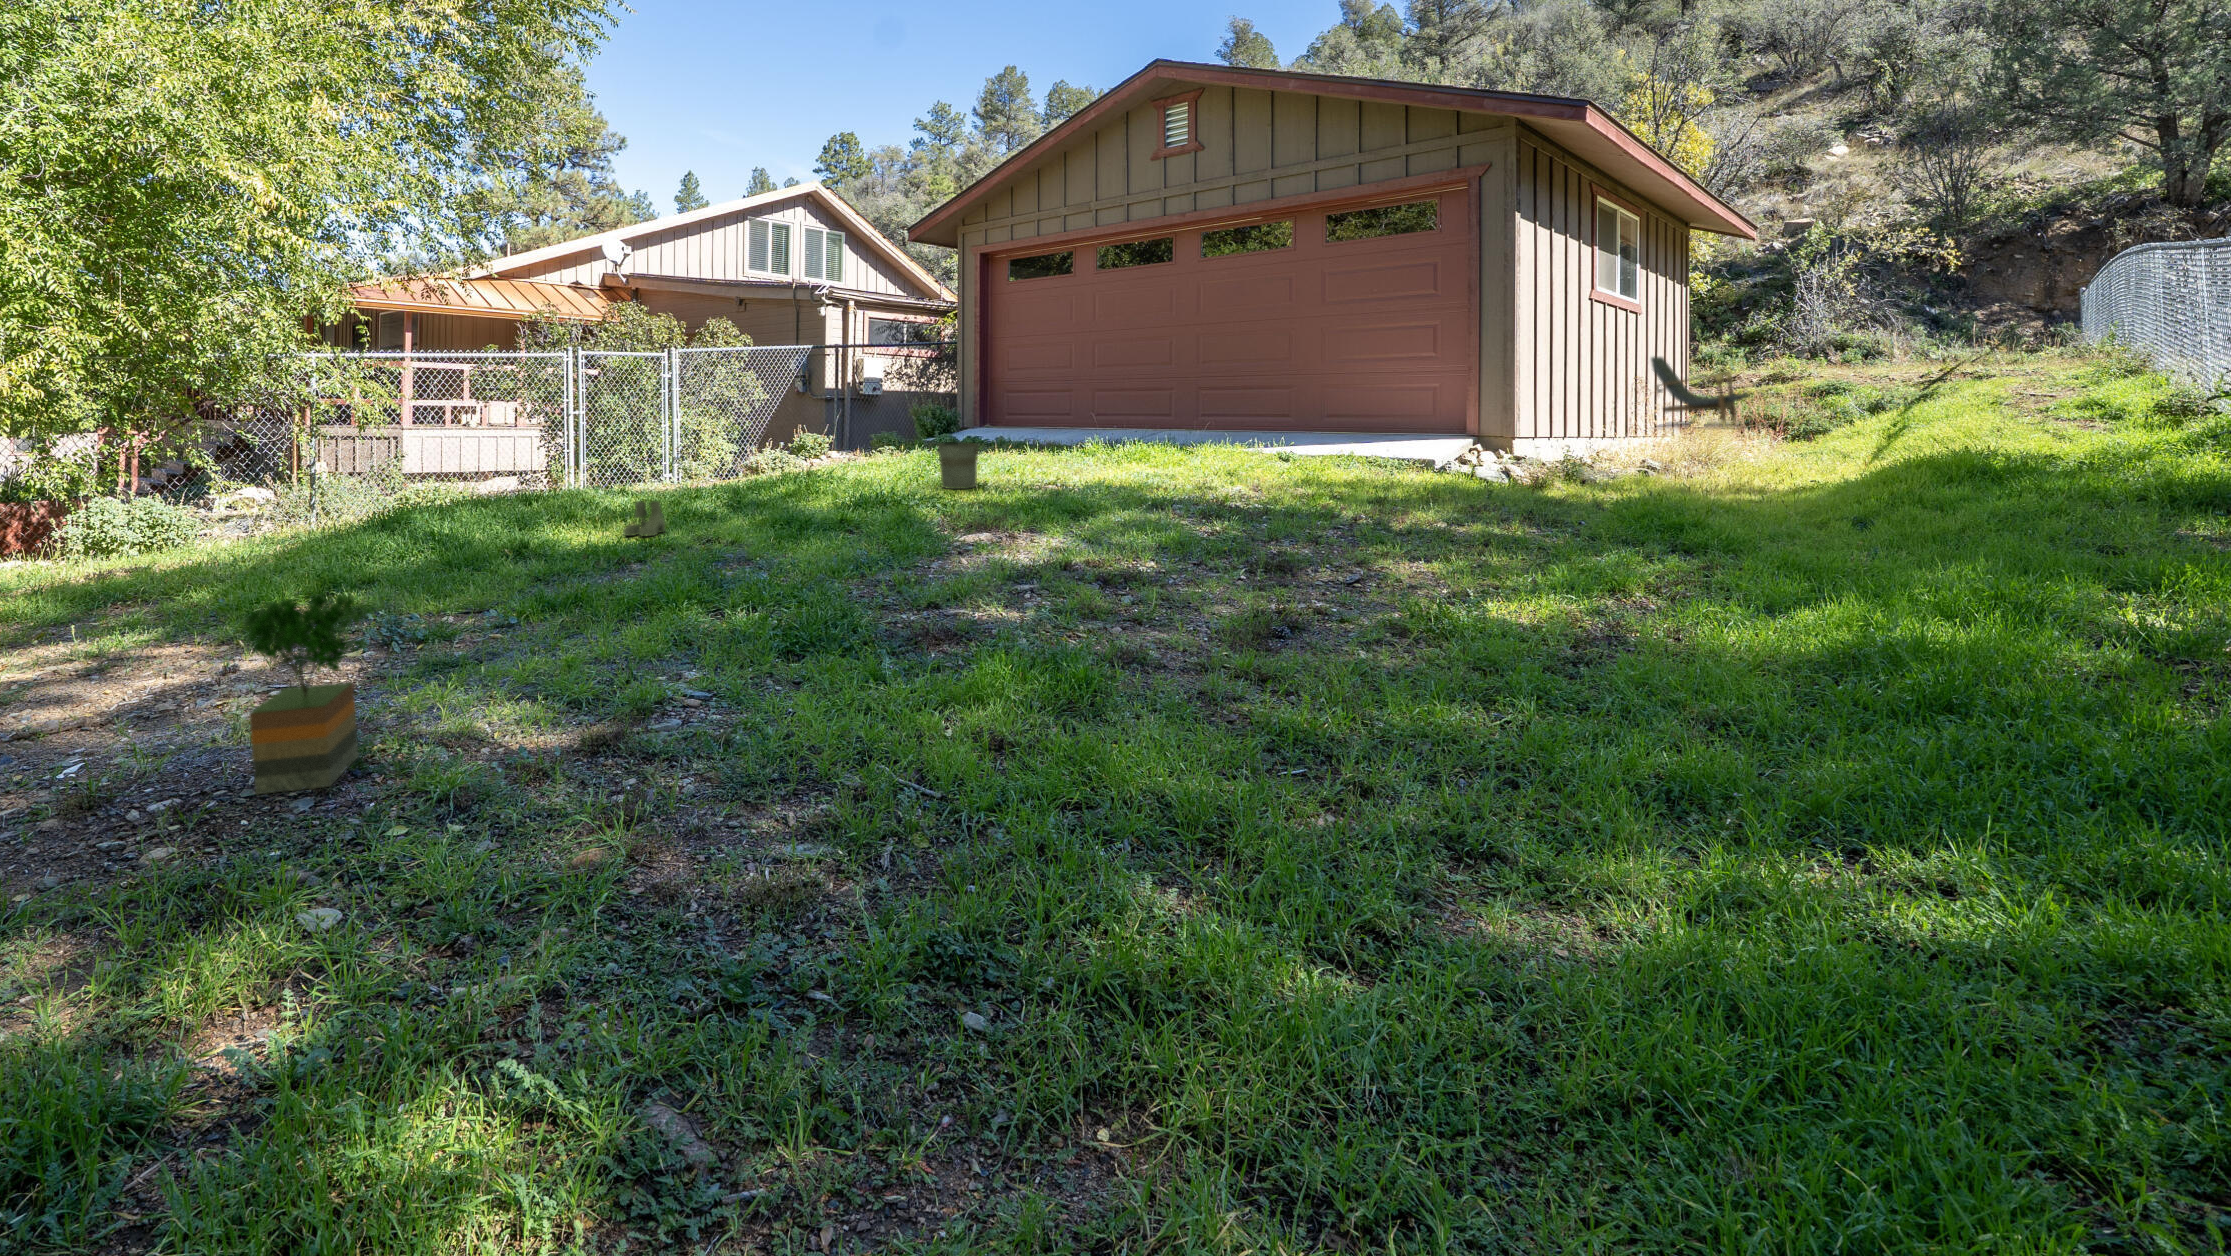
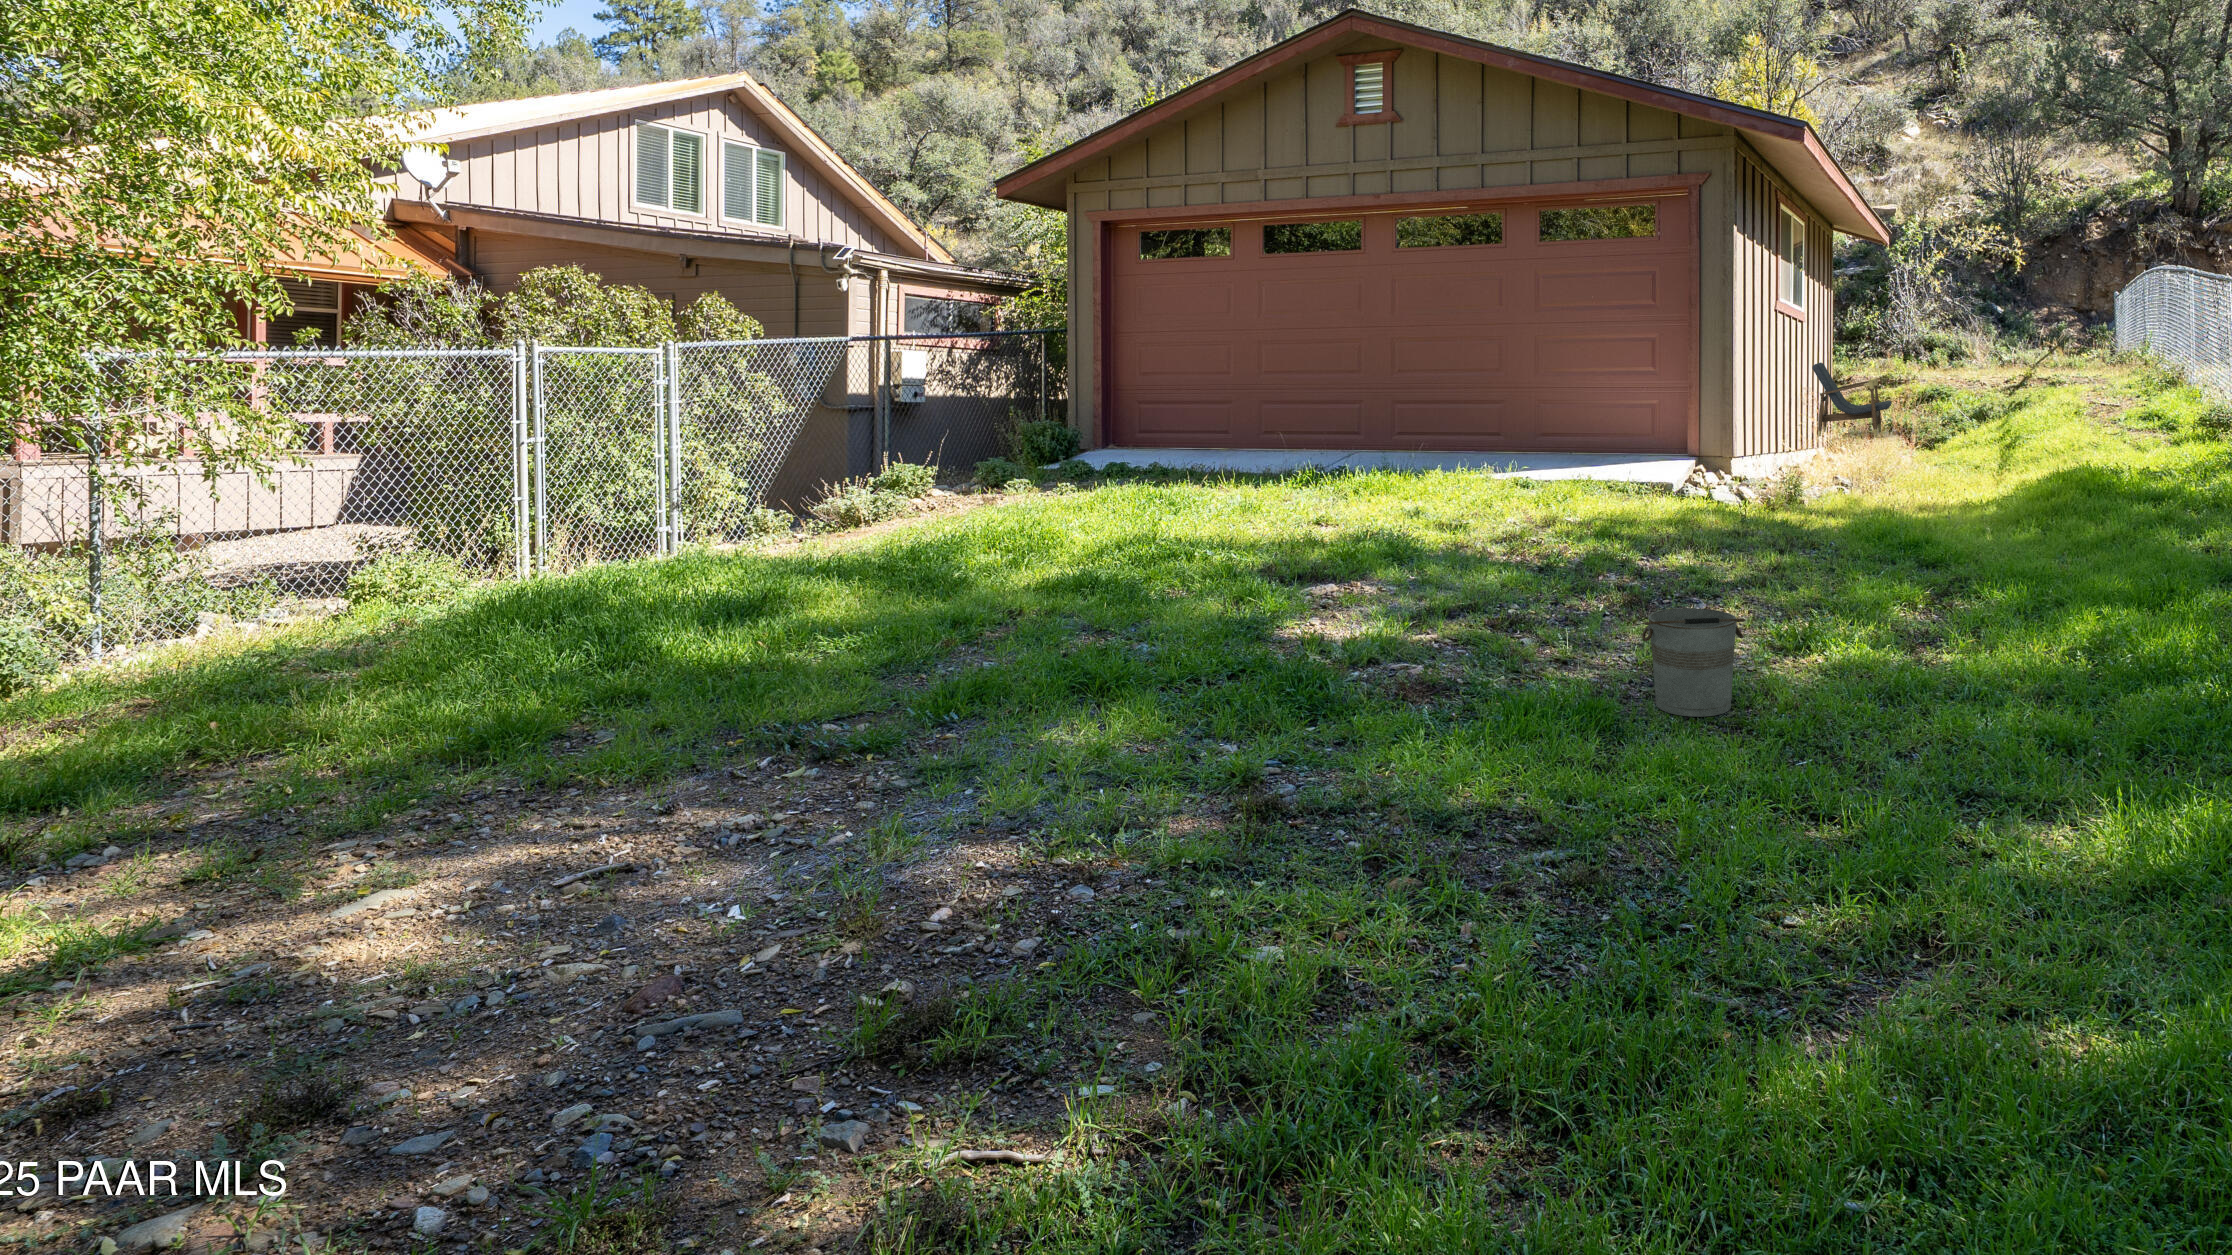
bucket: present [934,442,980,489] -> present [1642,608,1745,717]
boots: present [623,501,665,537] -> none [735,610,798,670]
potted tree: present [239,594,371,794] -> none [660,791,868,1097]

